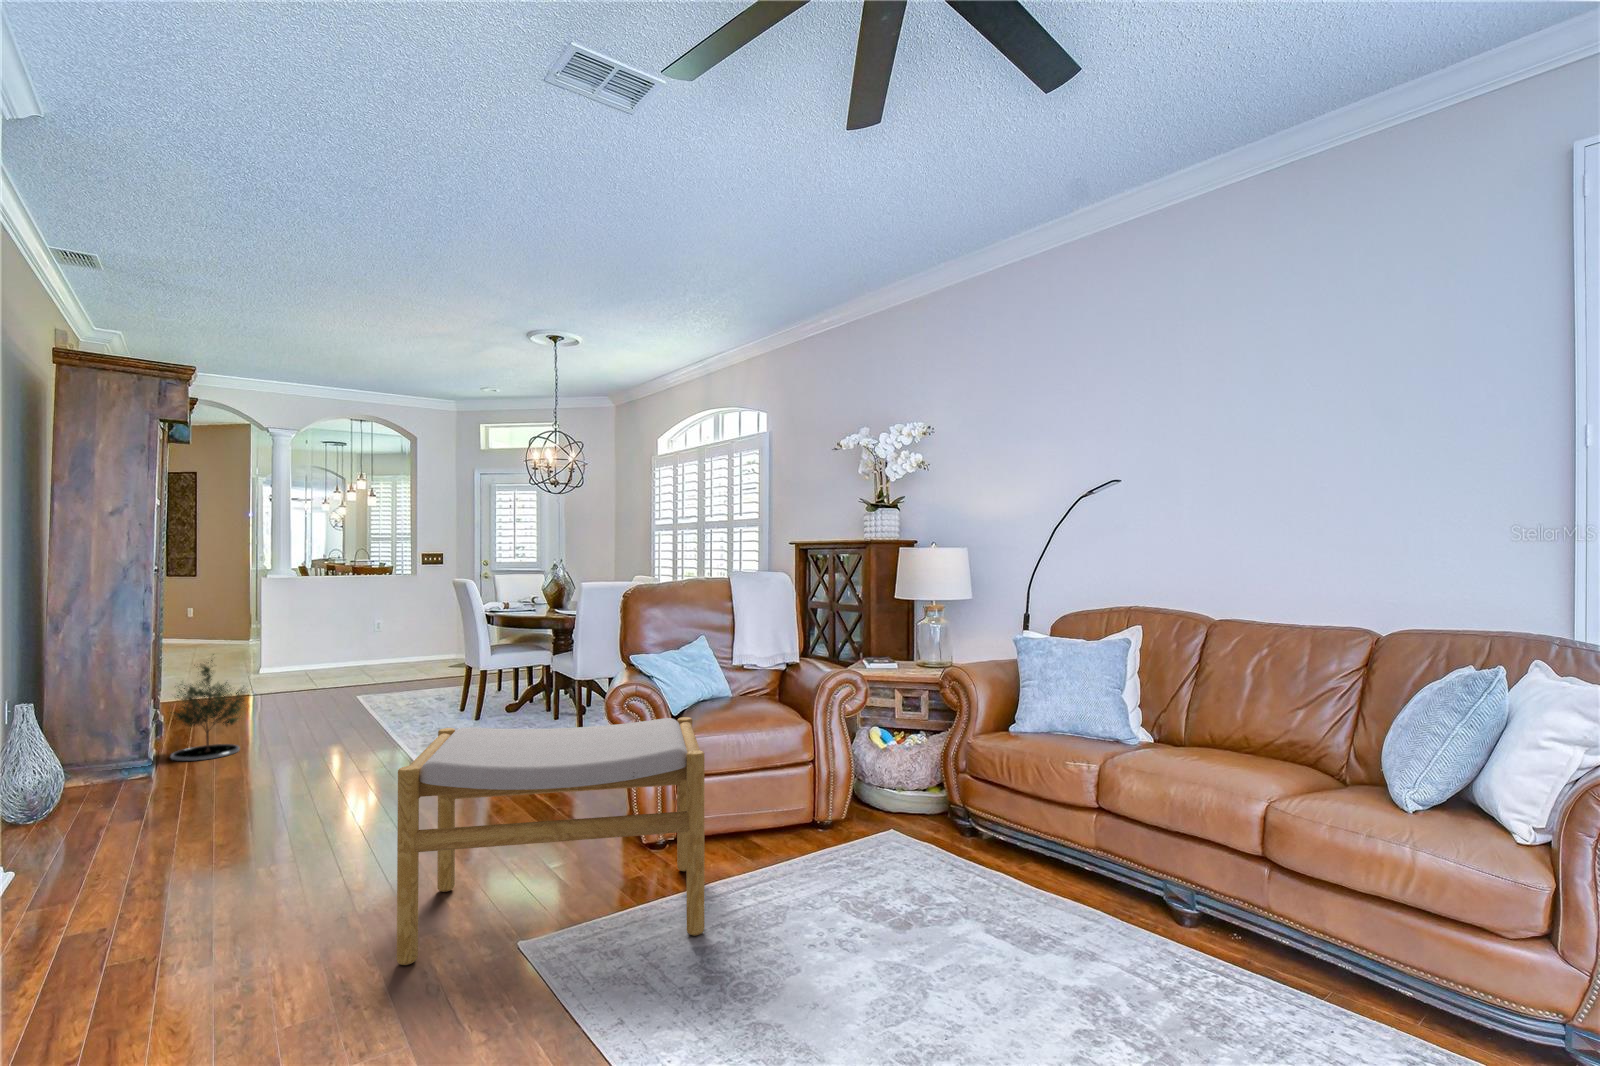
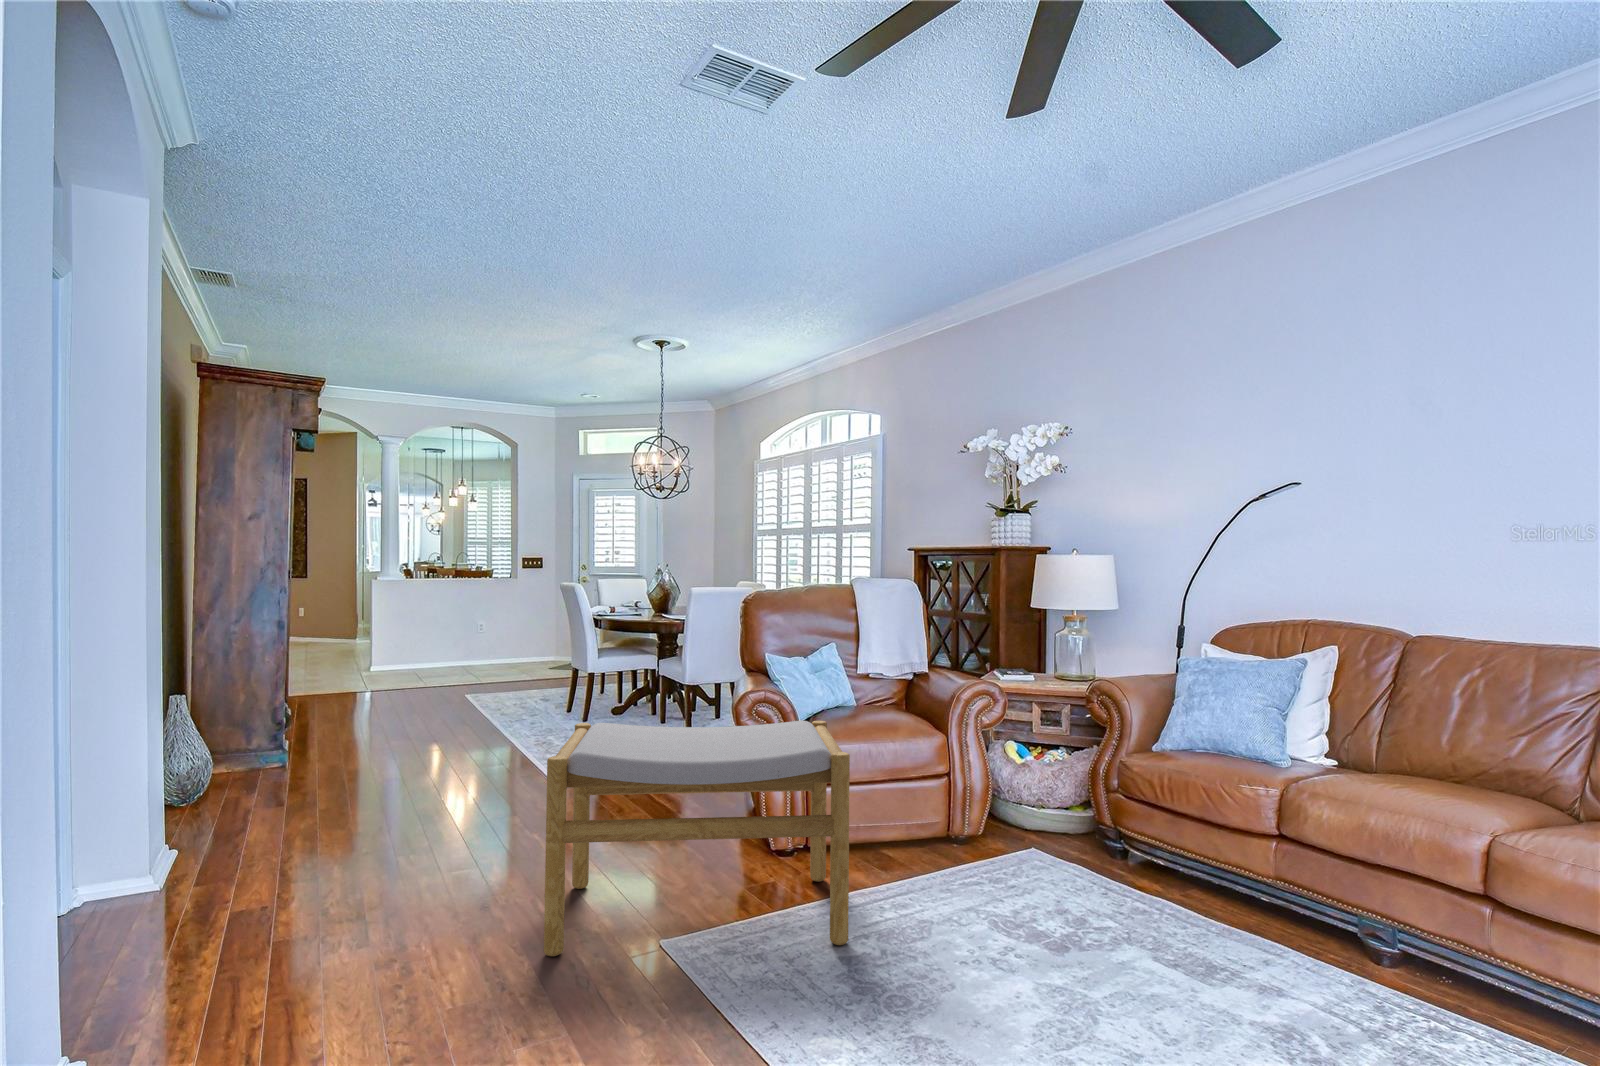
potted tree: present [171,660,245,761] -> none [296,649,375,755]

